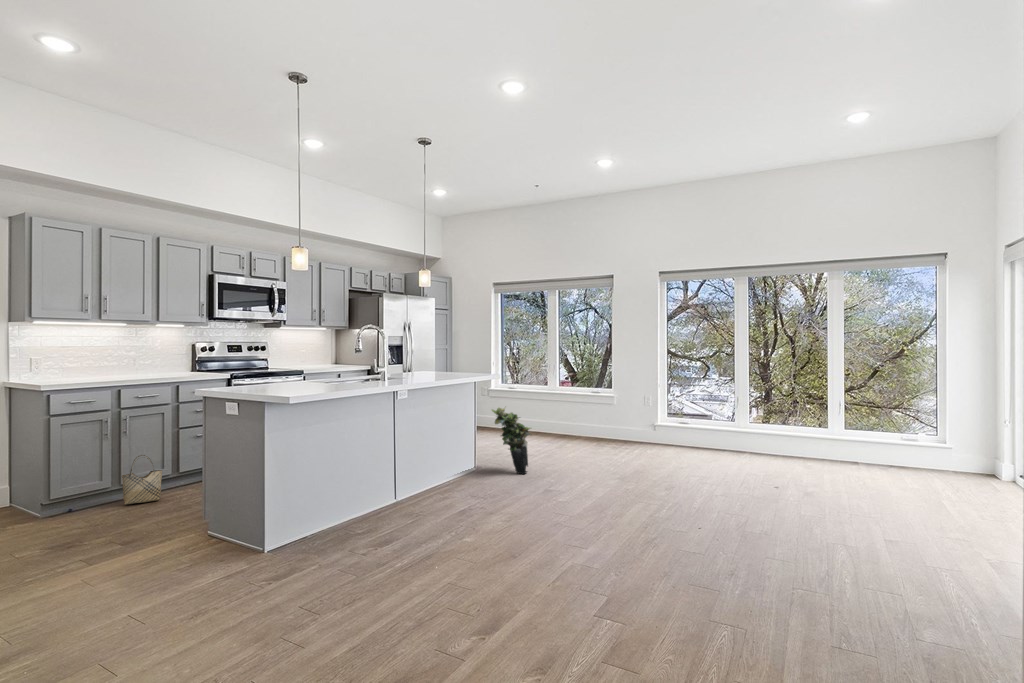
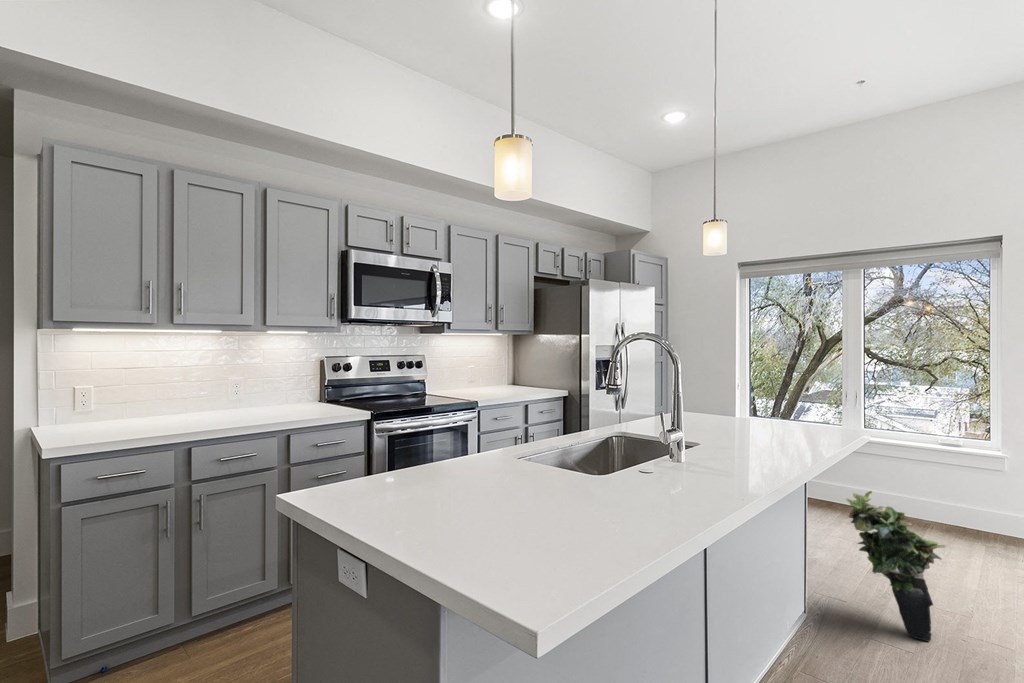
woven basket: present [122,455,162,505] -> none [187,565,258,663]

